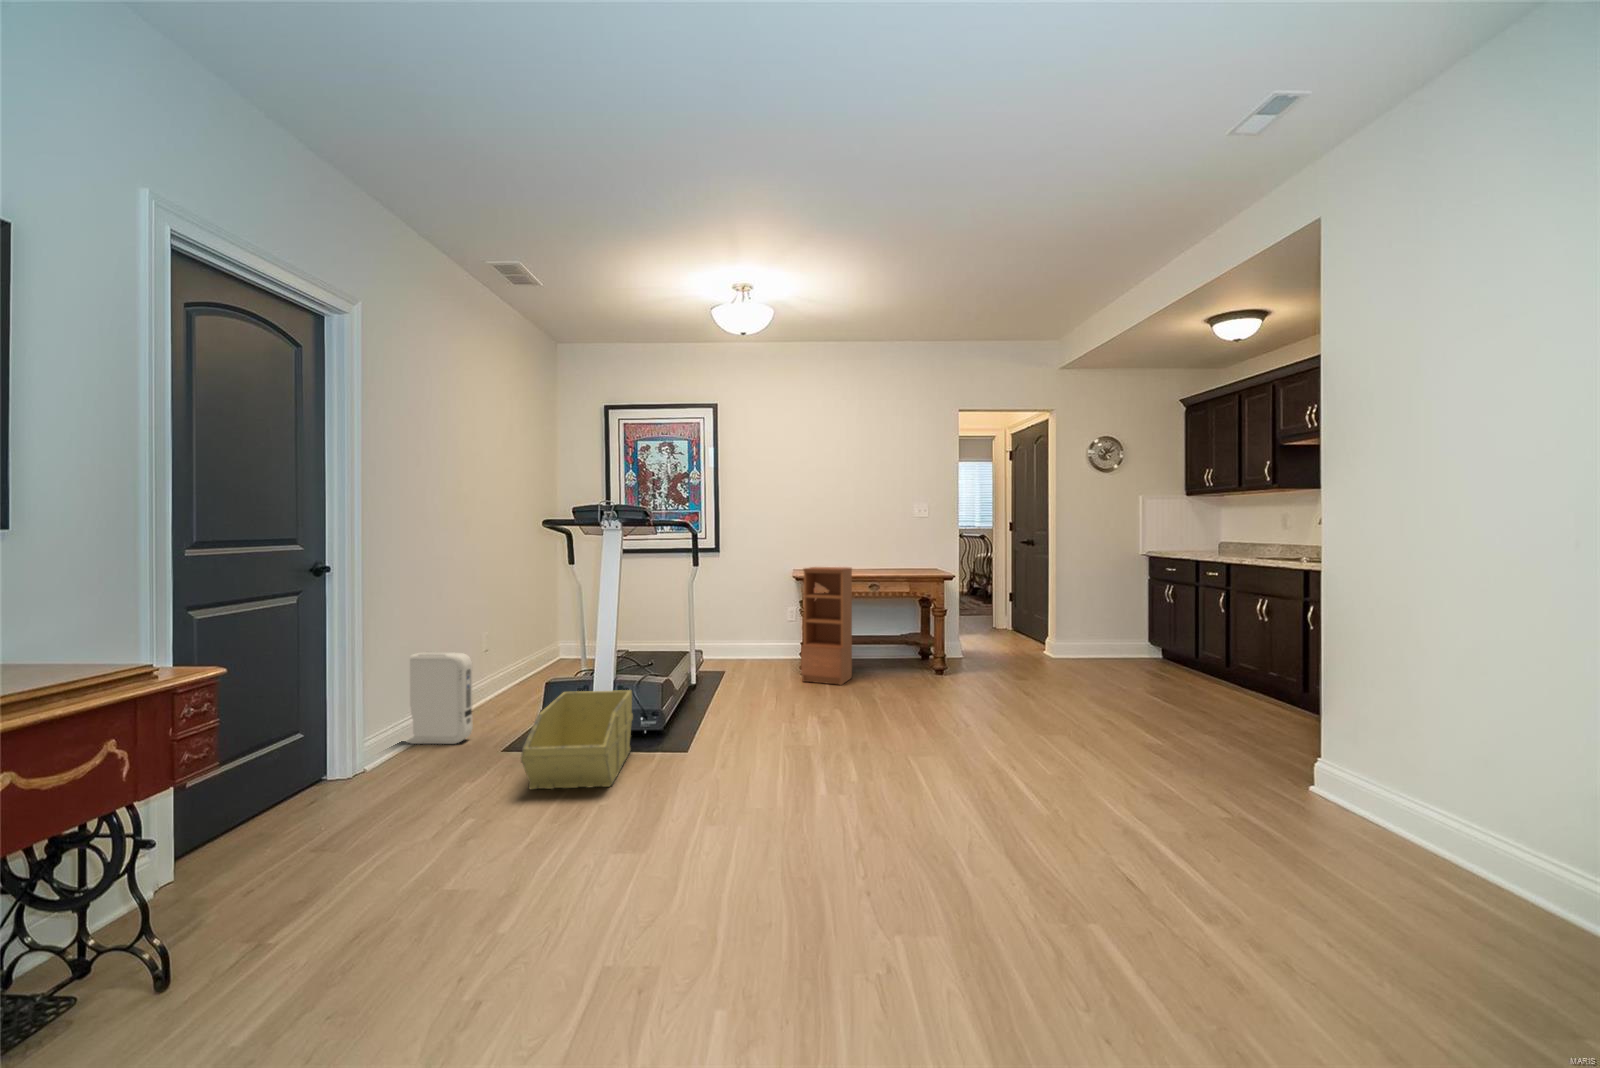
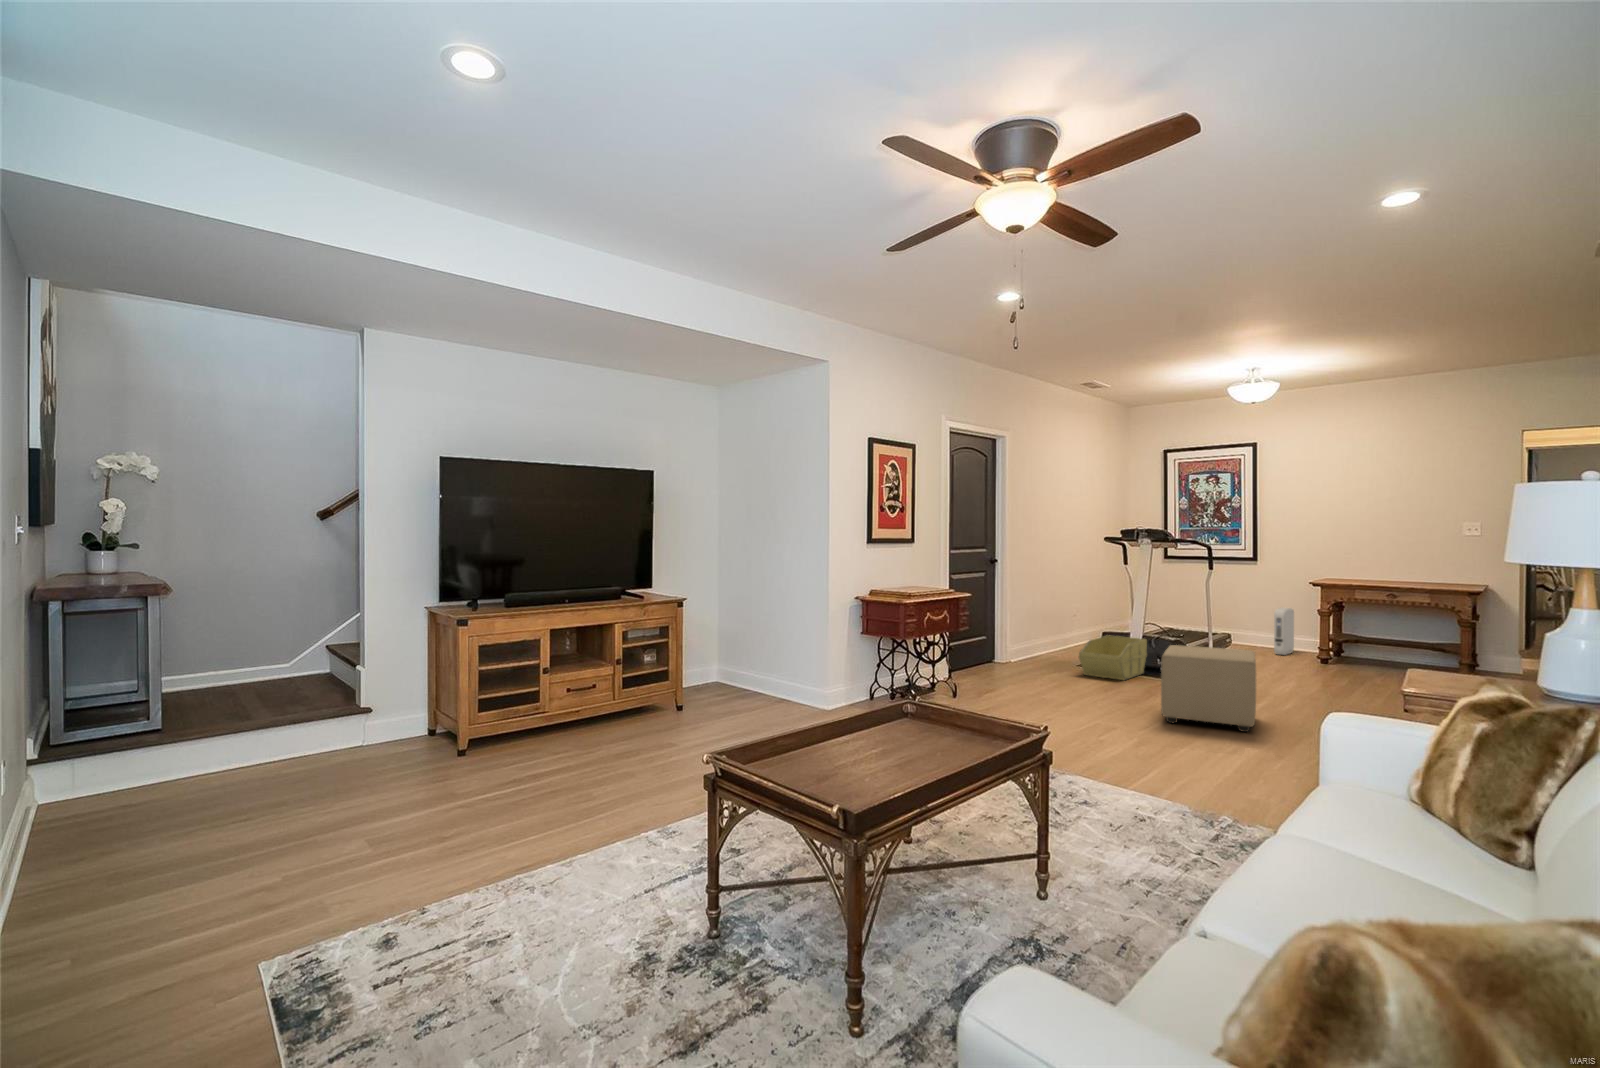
bookcase: present [801,567,852,685] -> none [1311,577,1367,674]
air purifier: present [406,652,473,744] -> present [1274,608,1294,655]
ottoman: none [751,728,980,974] -> present [1161,645,1256,732]

